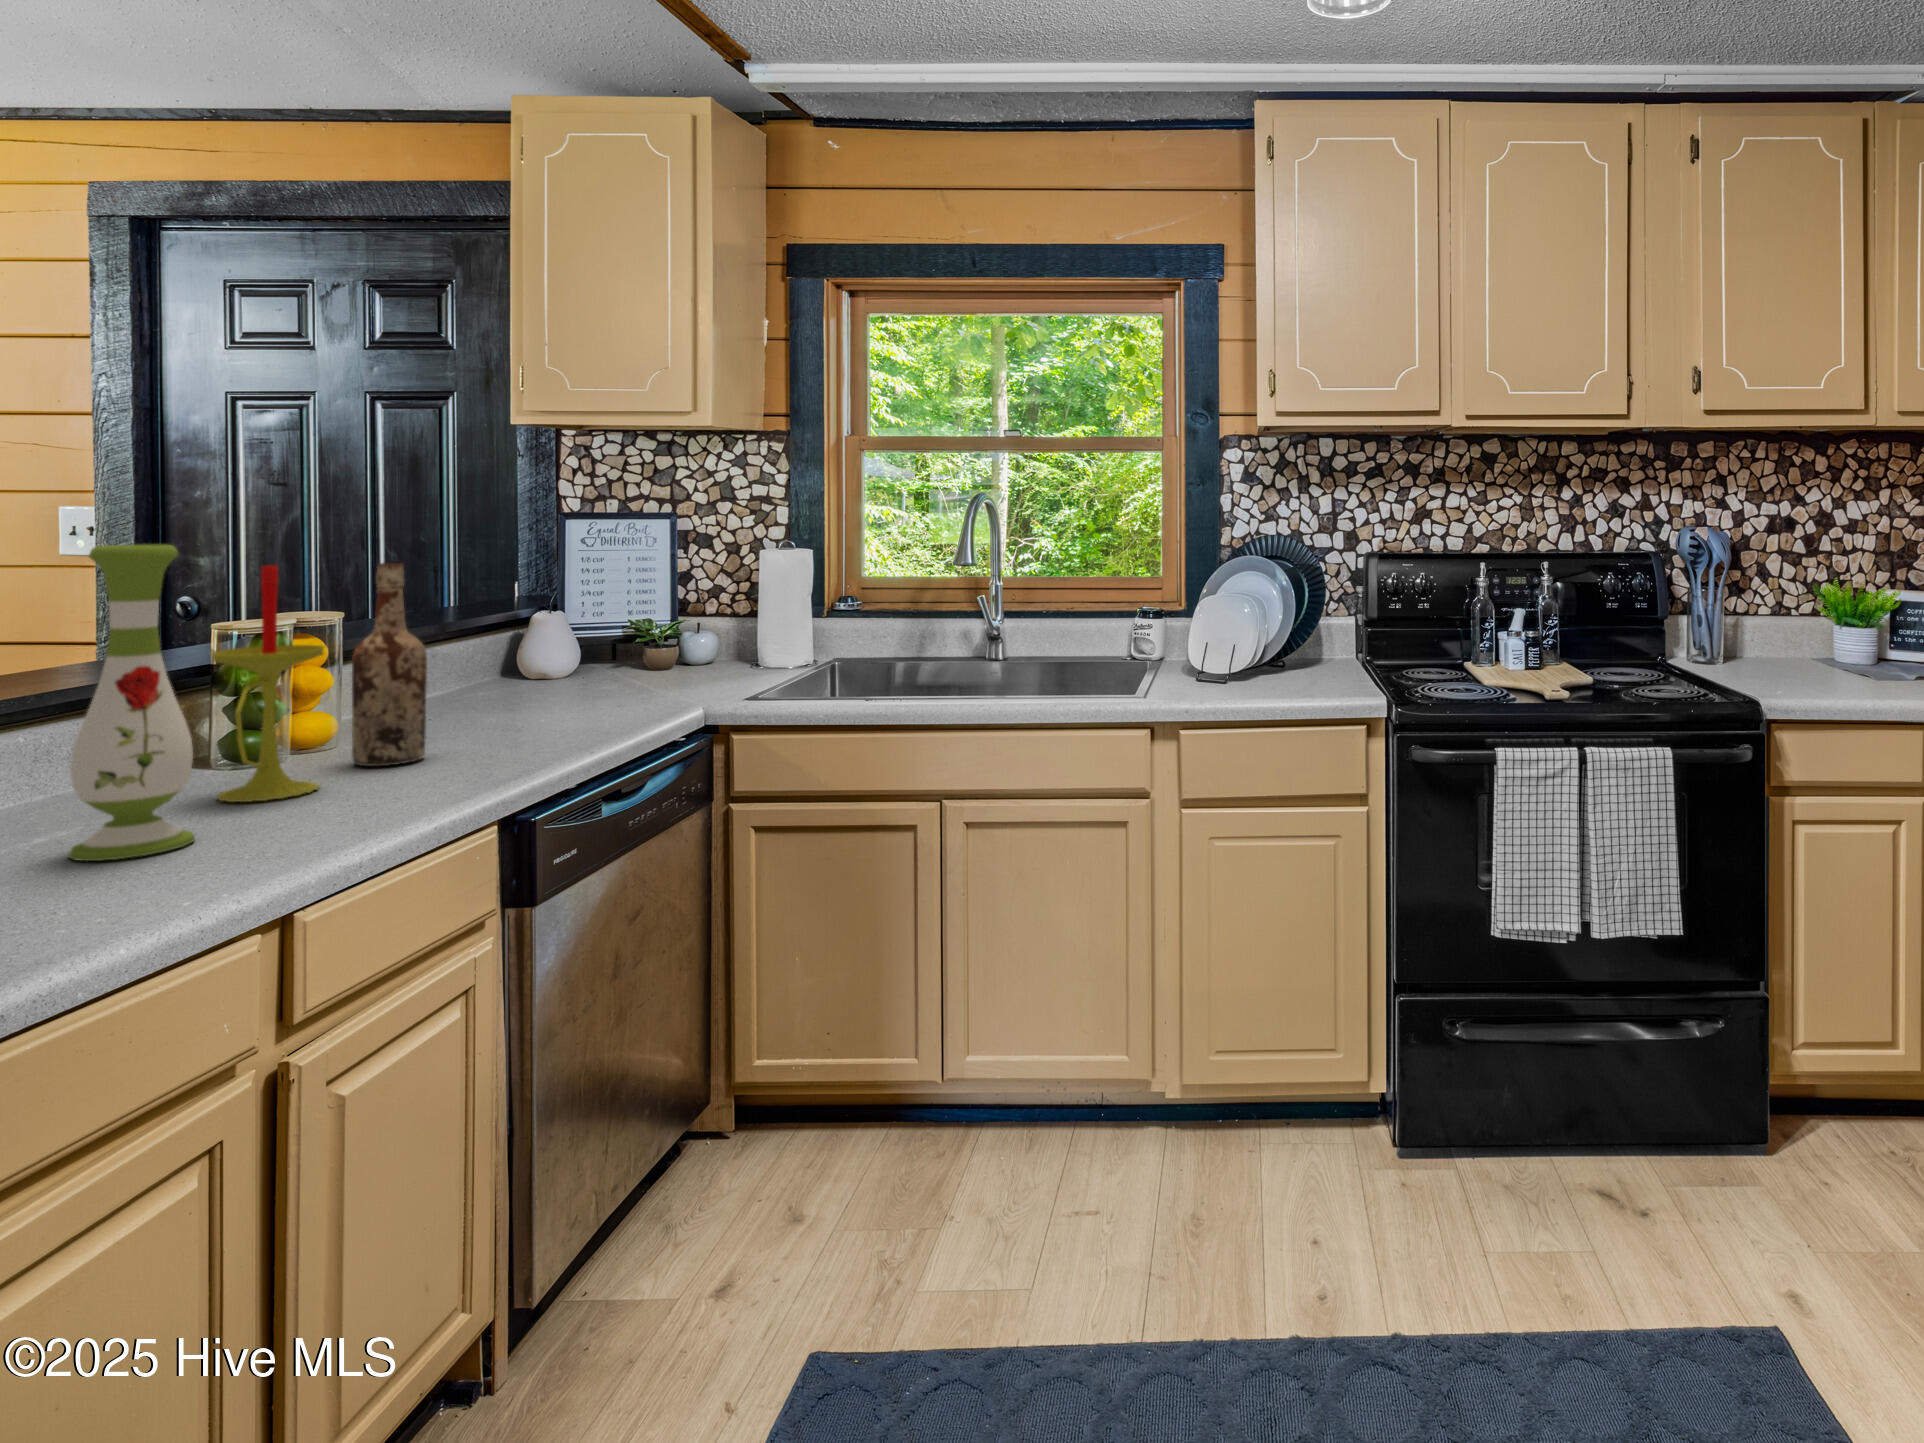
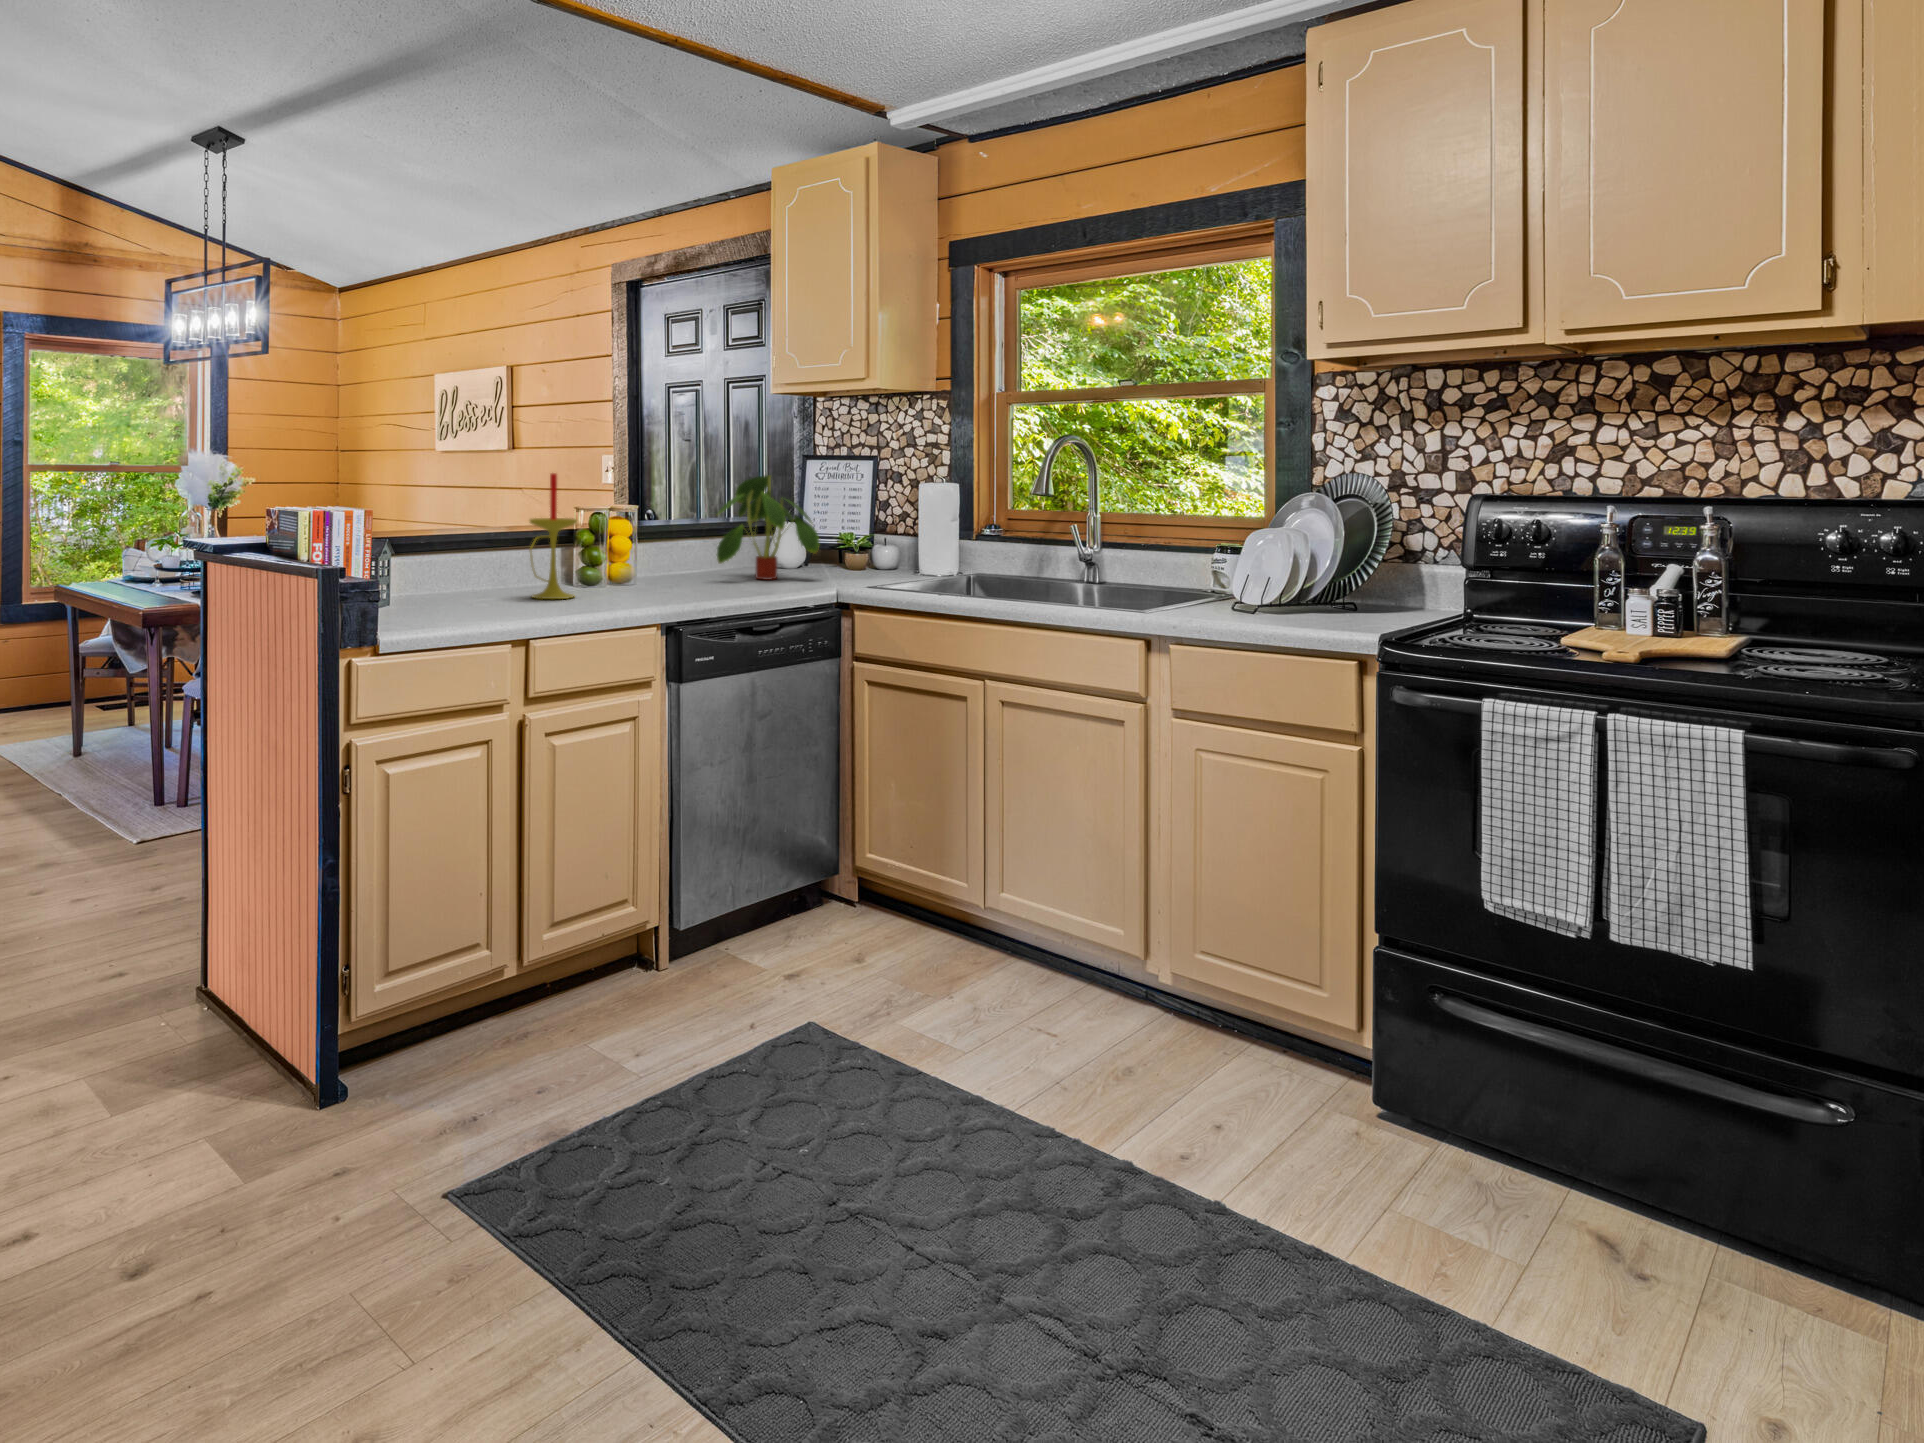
vase: present [68,545,195,861] -> none [449,457,497,610]
plant: none [492,546,675,705] -> present [717,475,819,580]
wine bottle: present [352,563,427,766] -> none [605,476,640,593]

